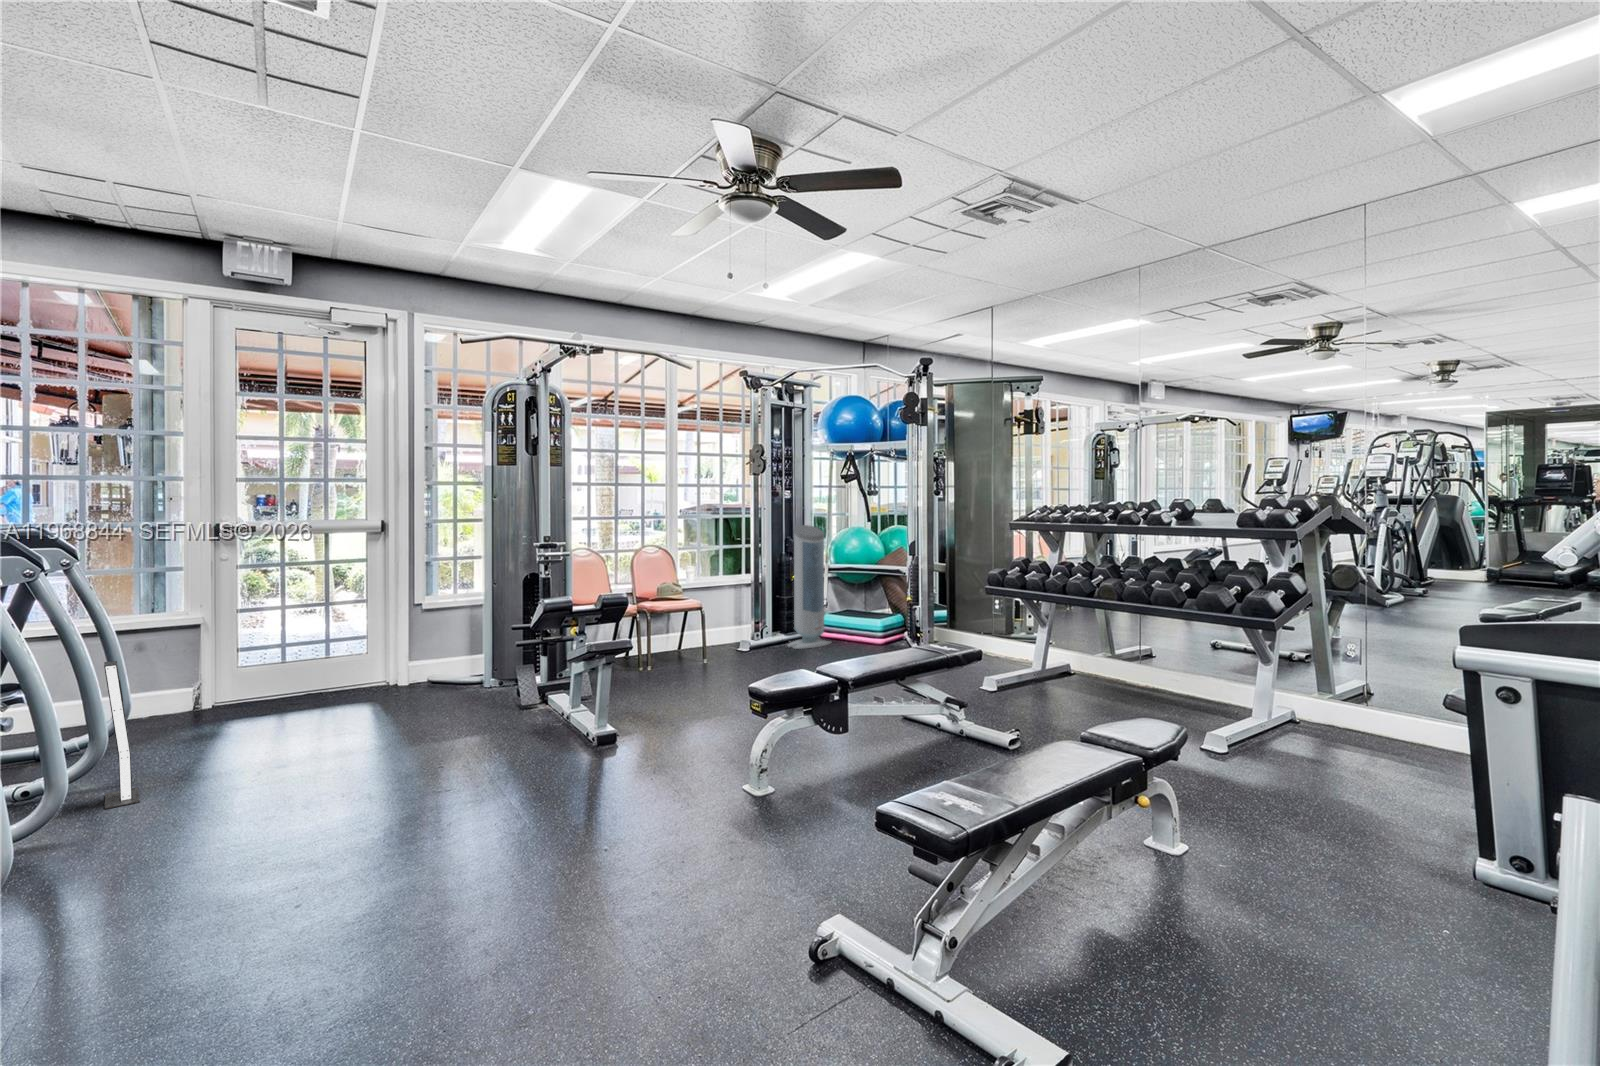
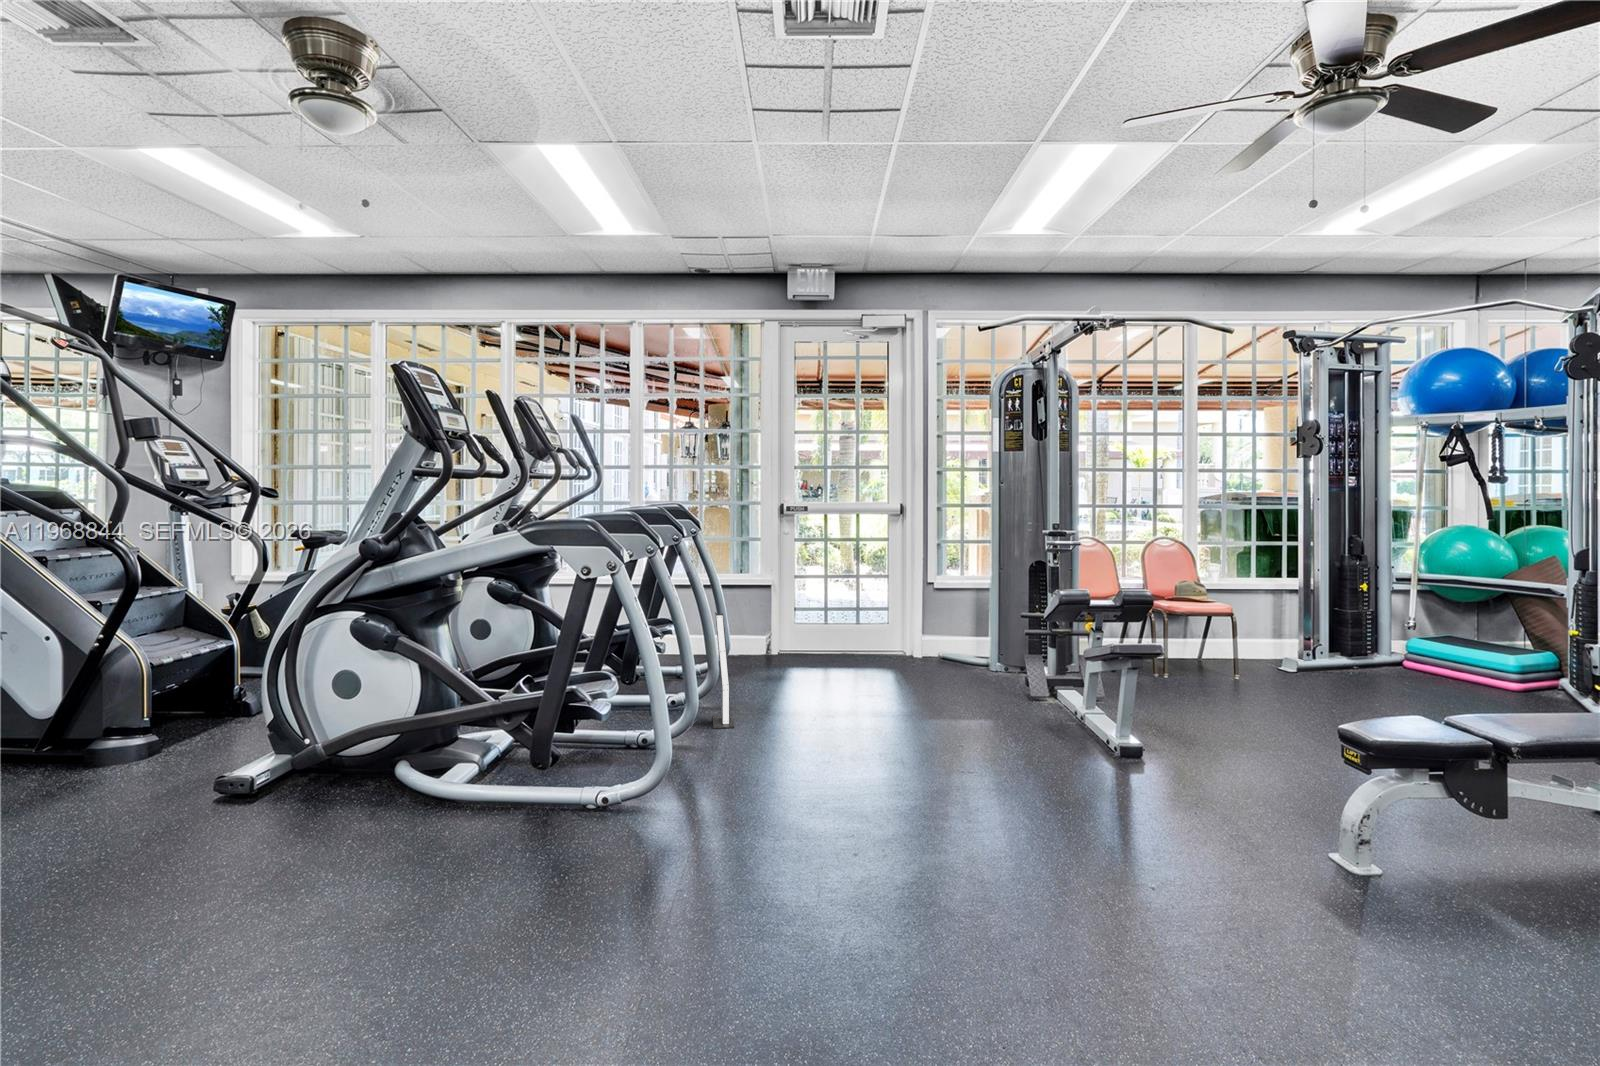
air purifier: present [787,525,831,649] -> none [1347,519,1419,679]

